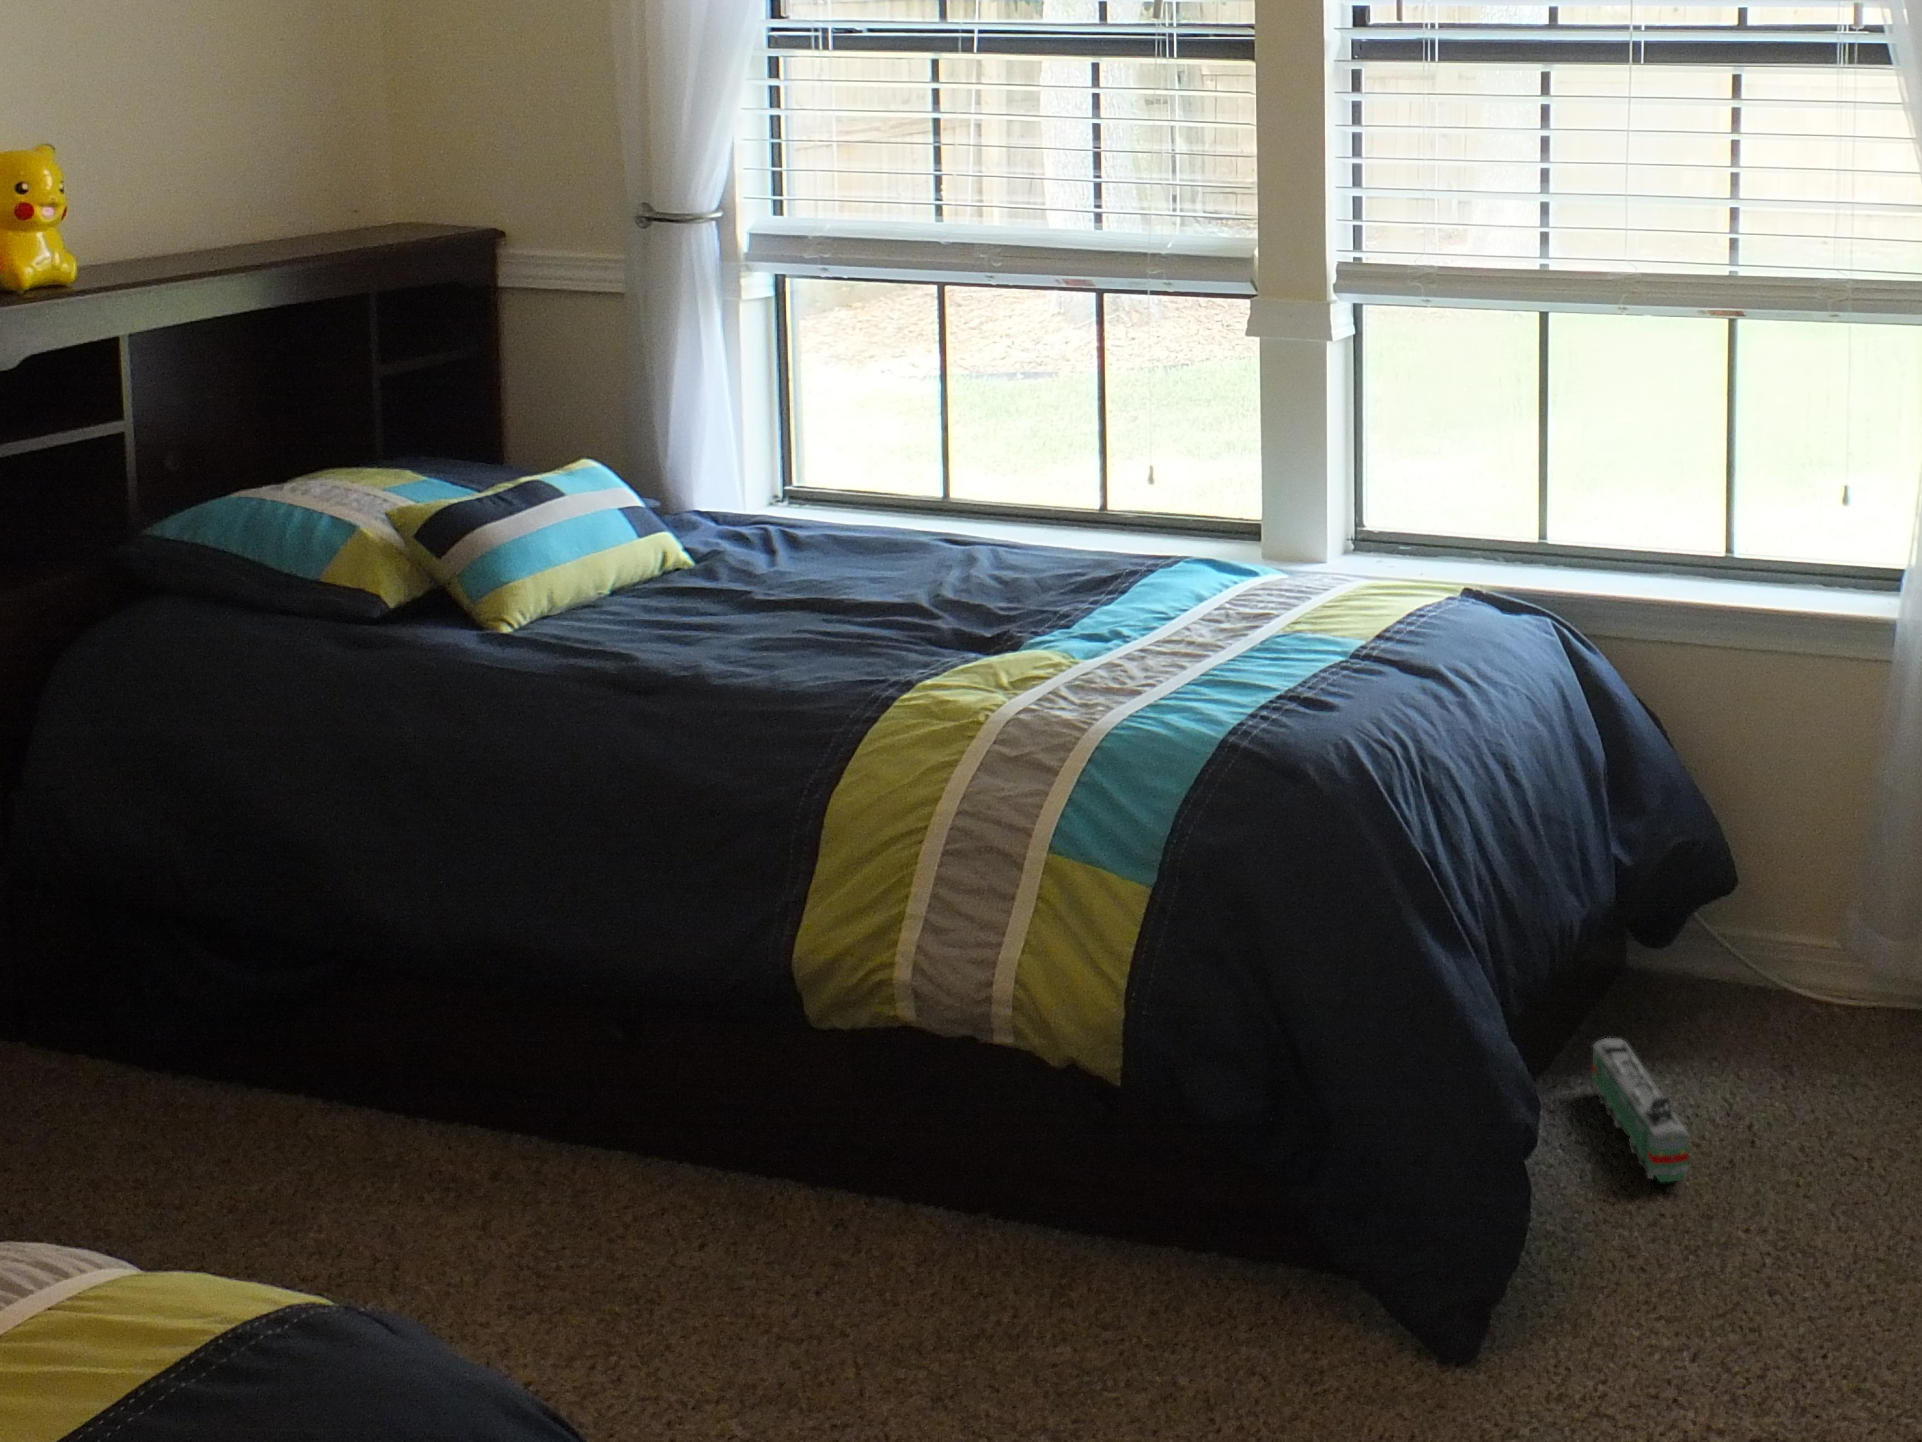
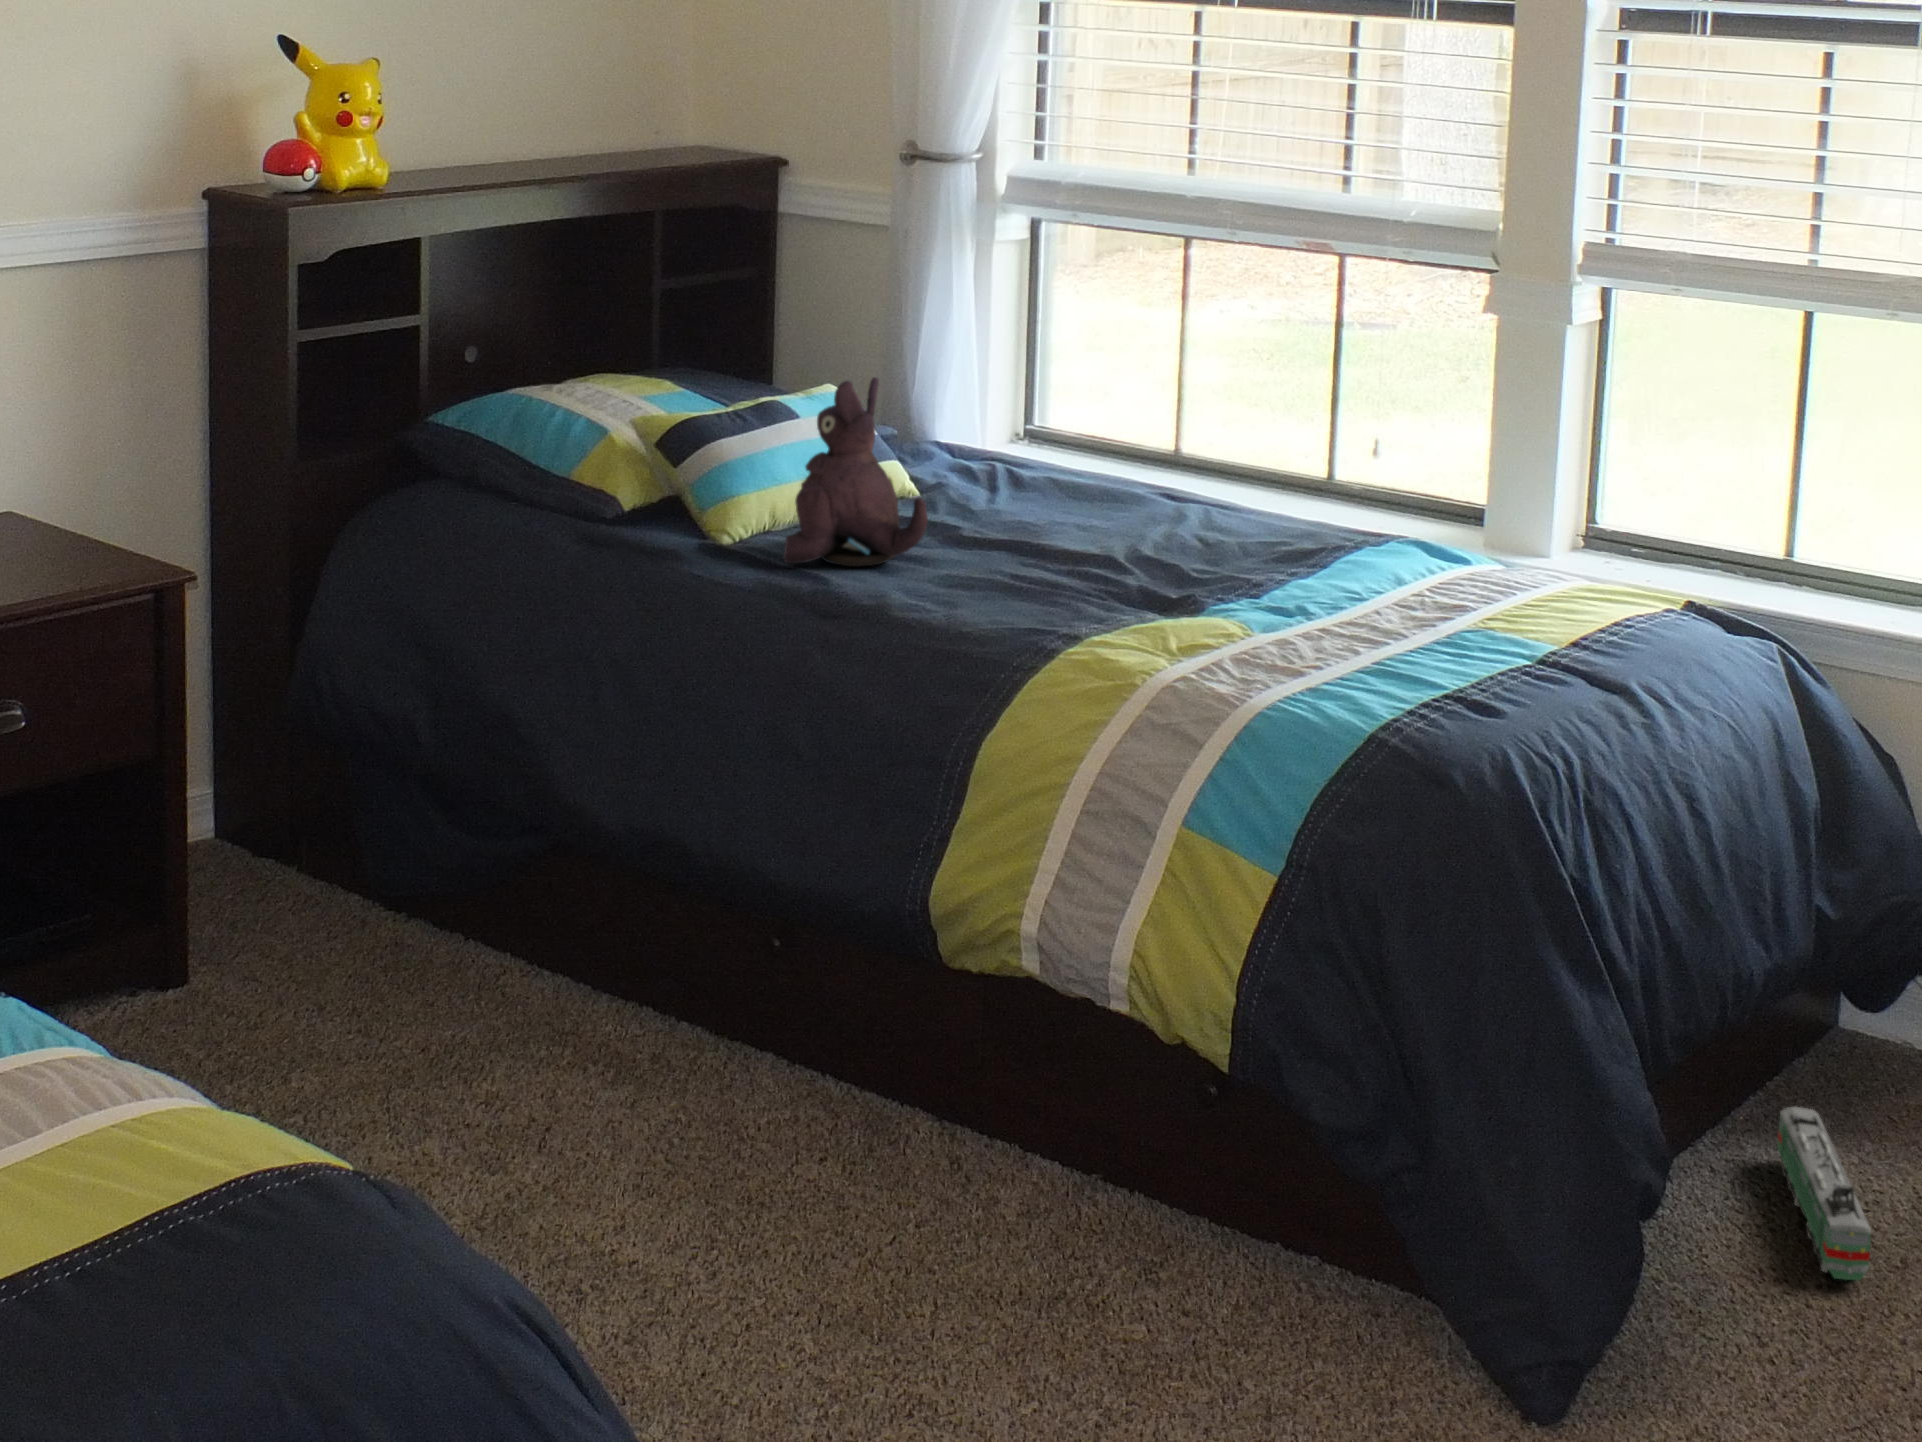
plush toy: none [578,444,732,646] -> present [783,377,928,566]

